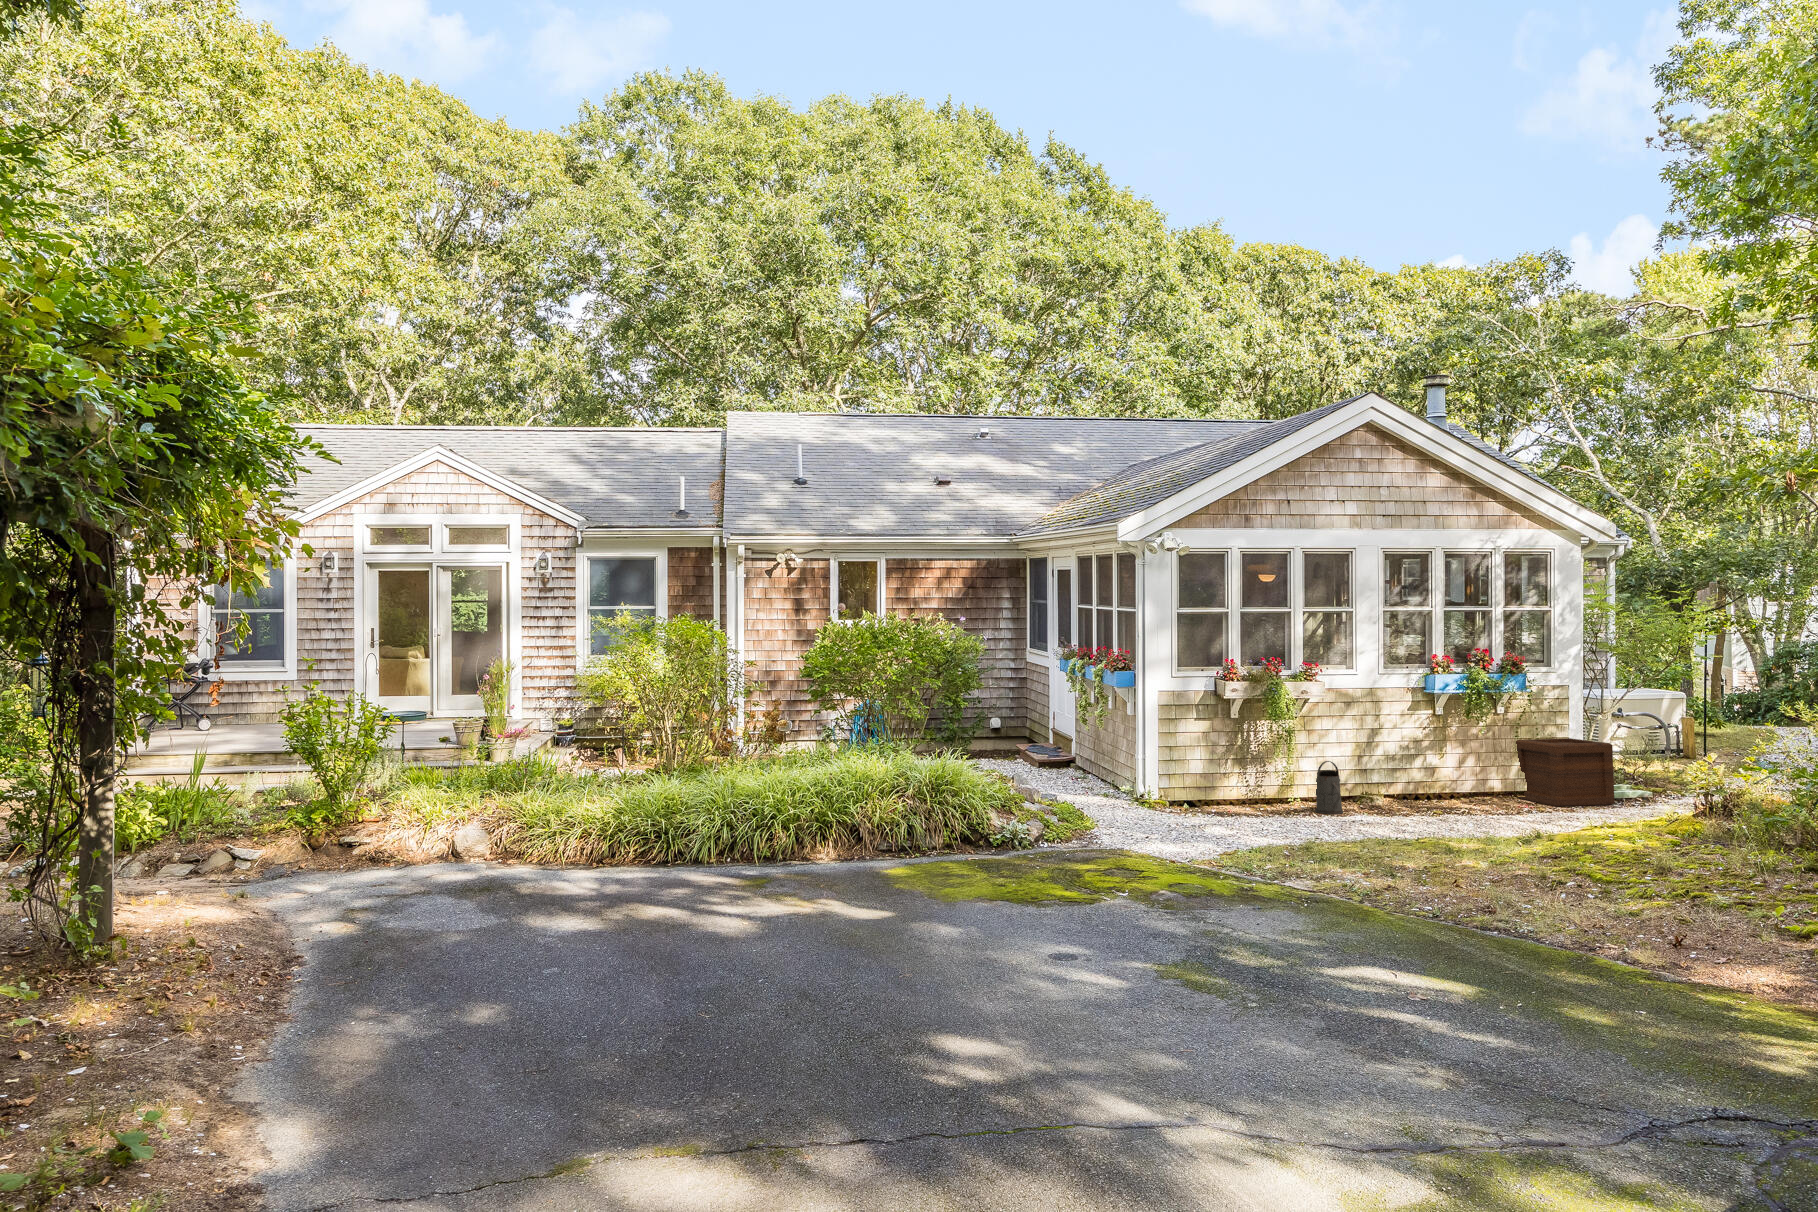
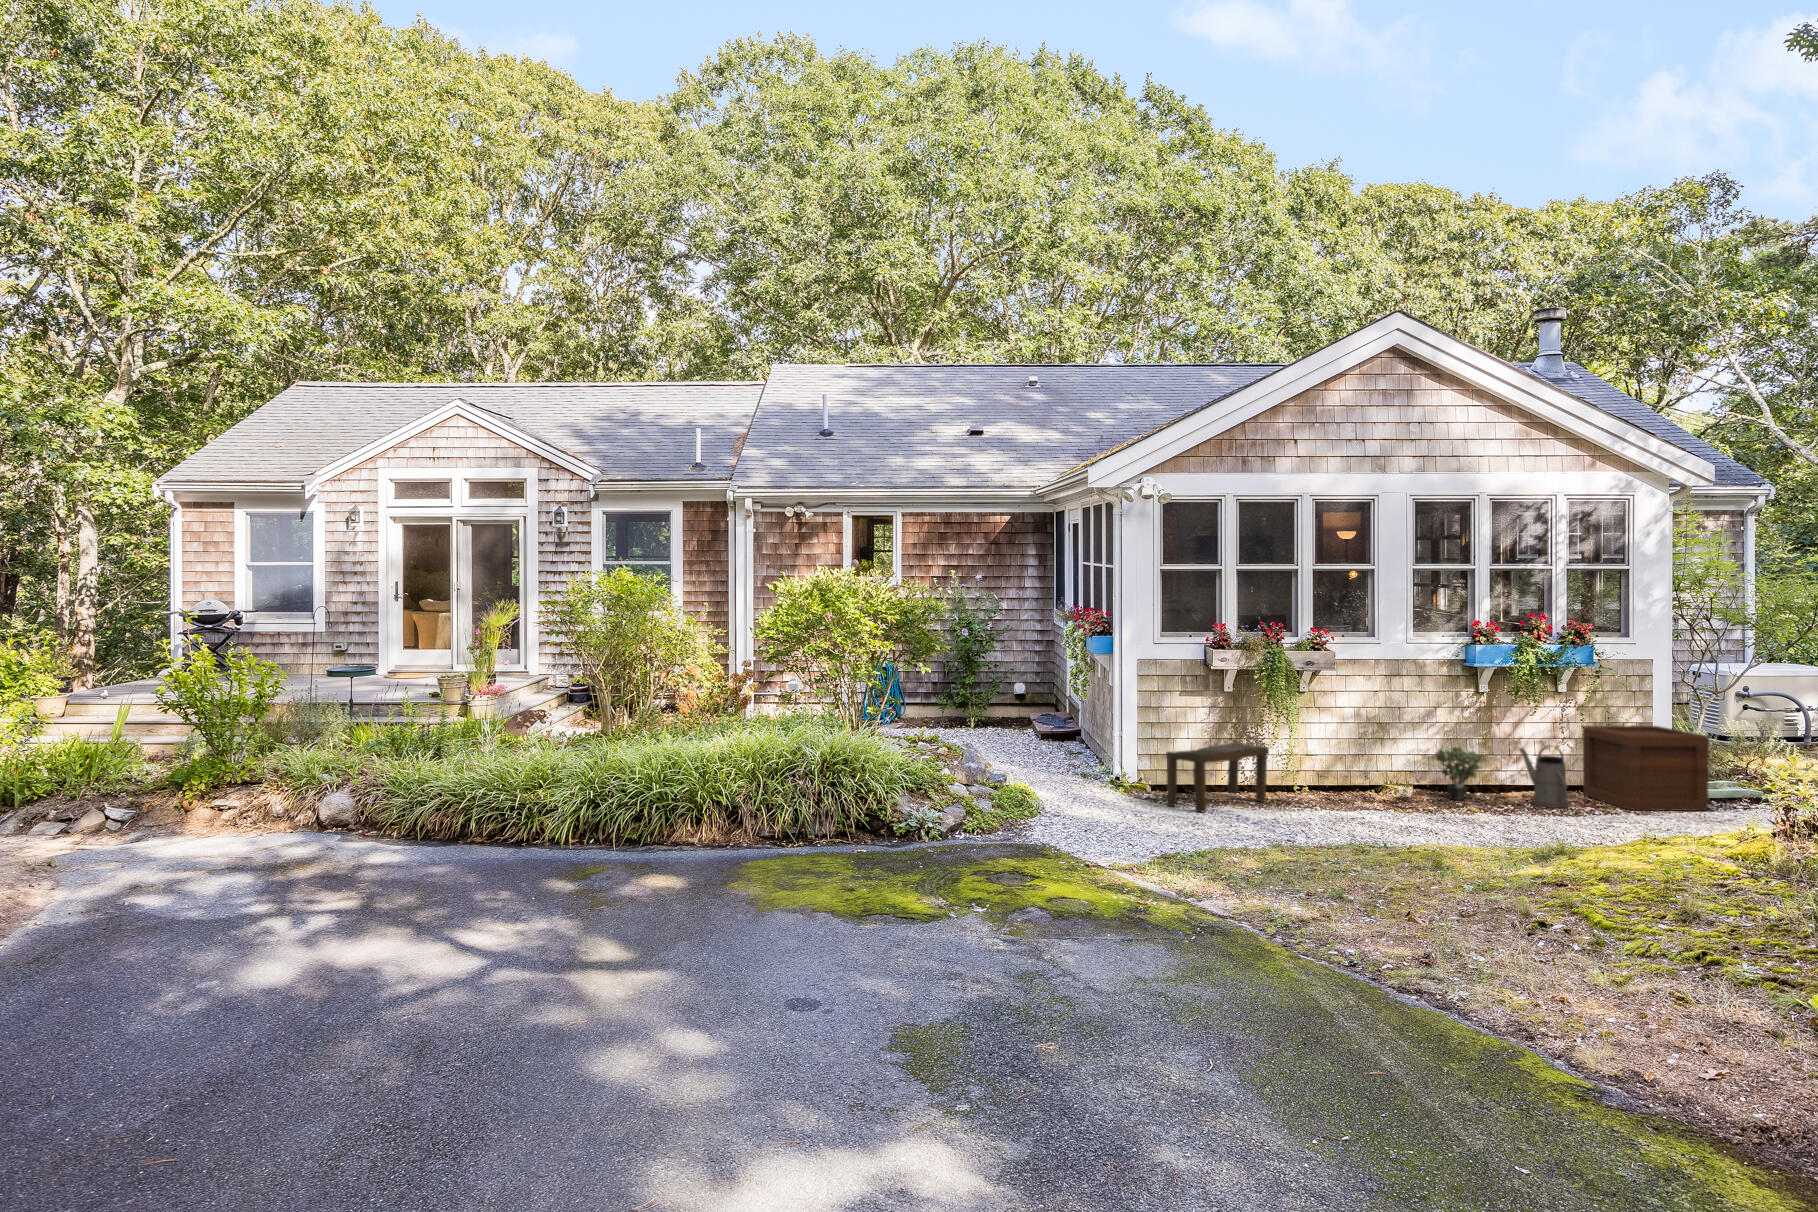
potted plant: none [1403,759,1443,805] -> present [1436,746,1483,800]
watering can: present [1315,761,1343,814] -> present [1520,745,1569,808]
bench: none [1193,762,1276,822] -> present [1166,743,1269,813]

